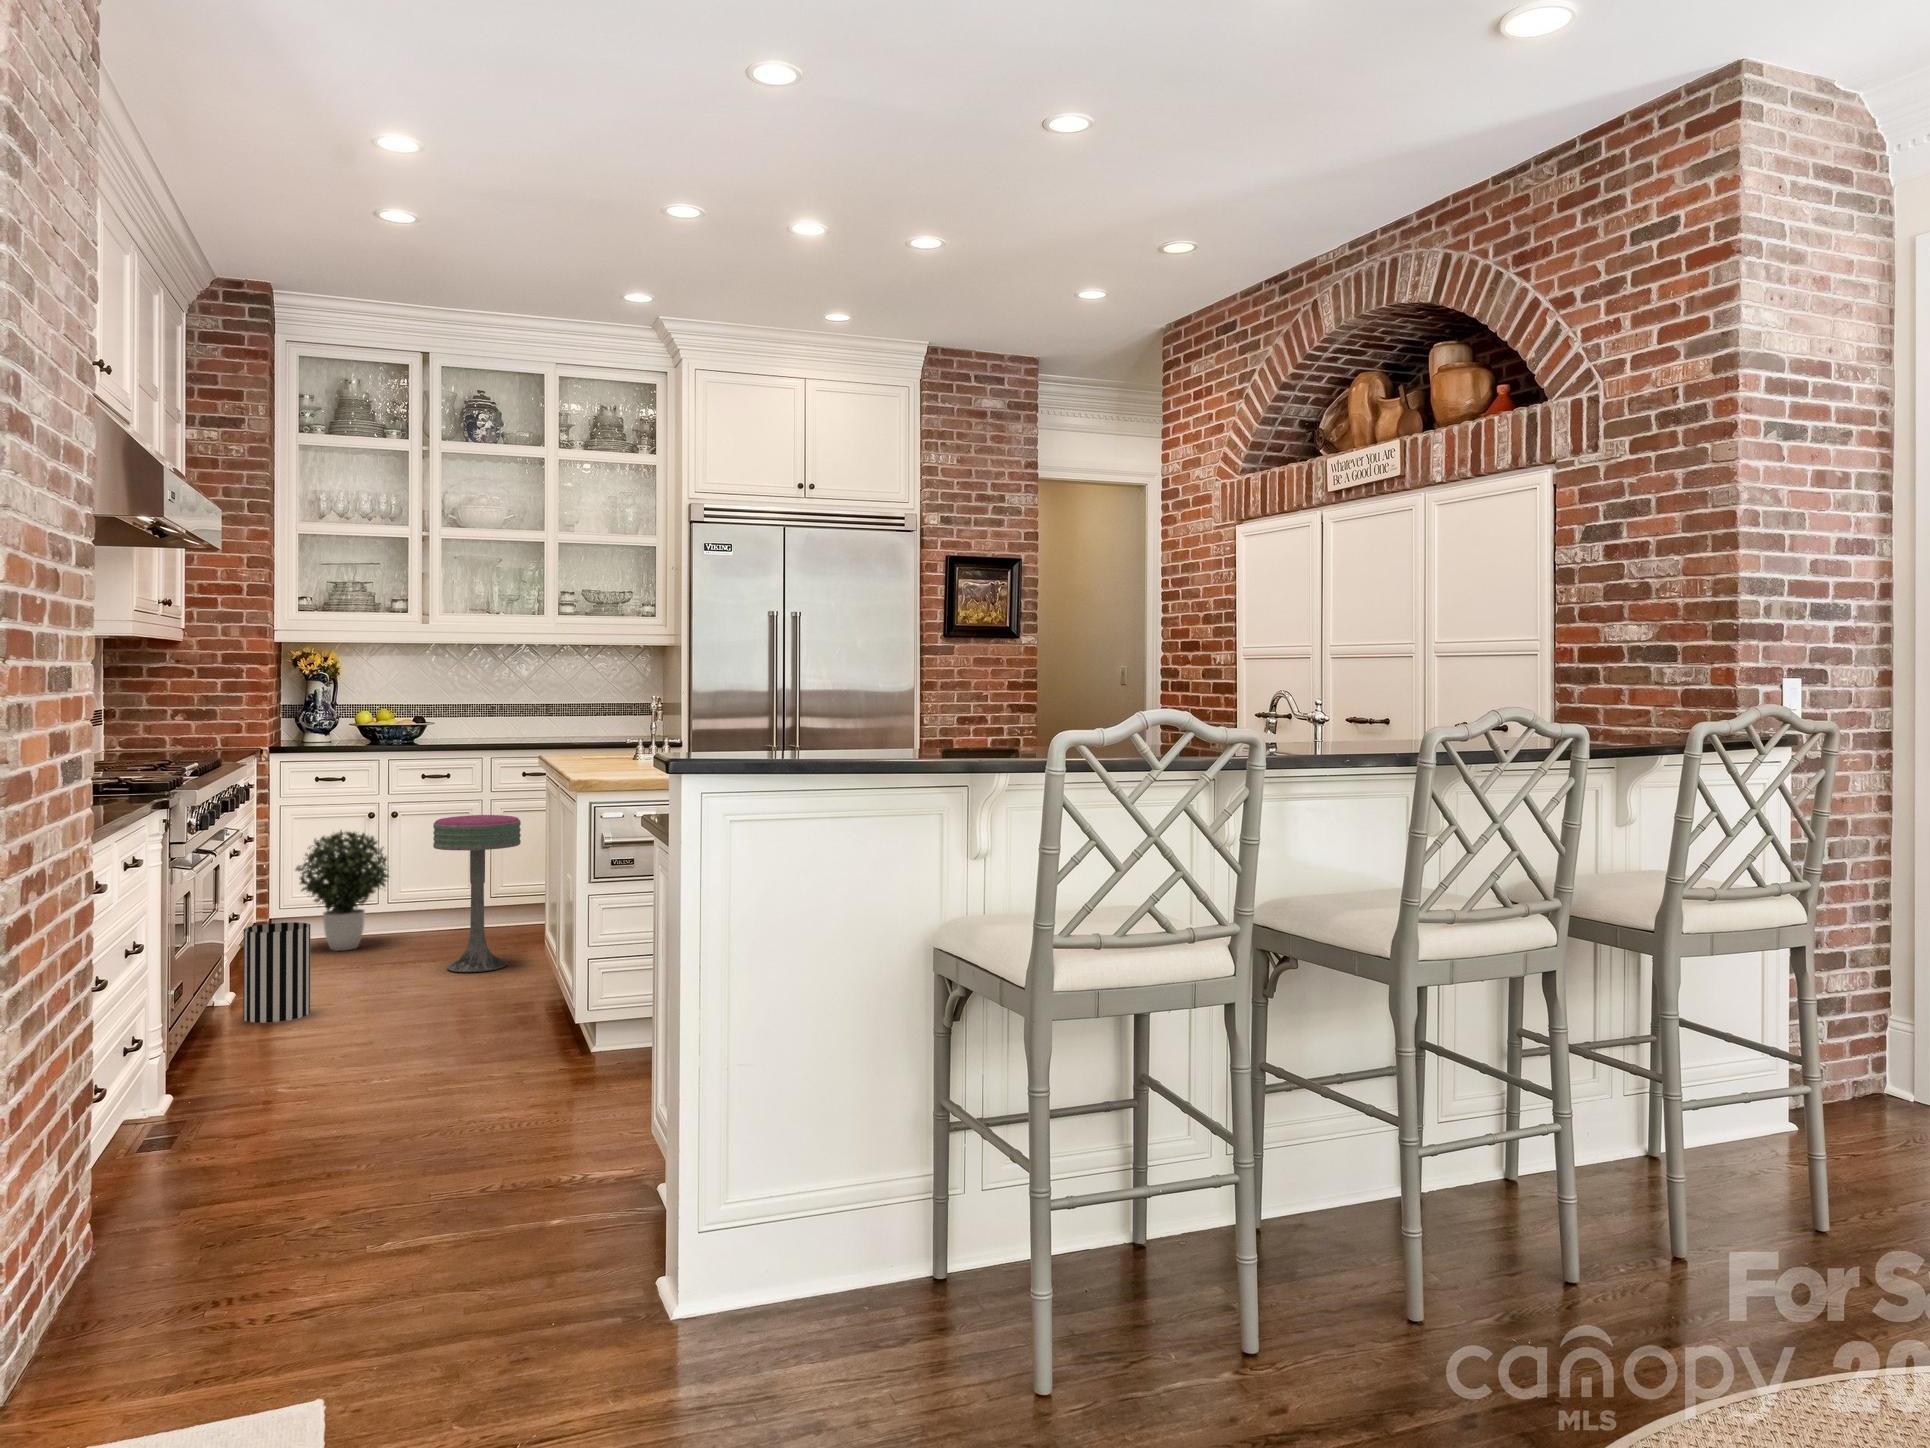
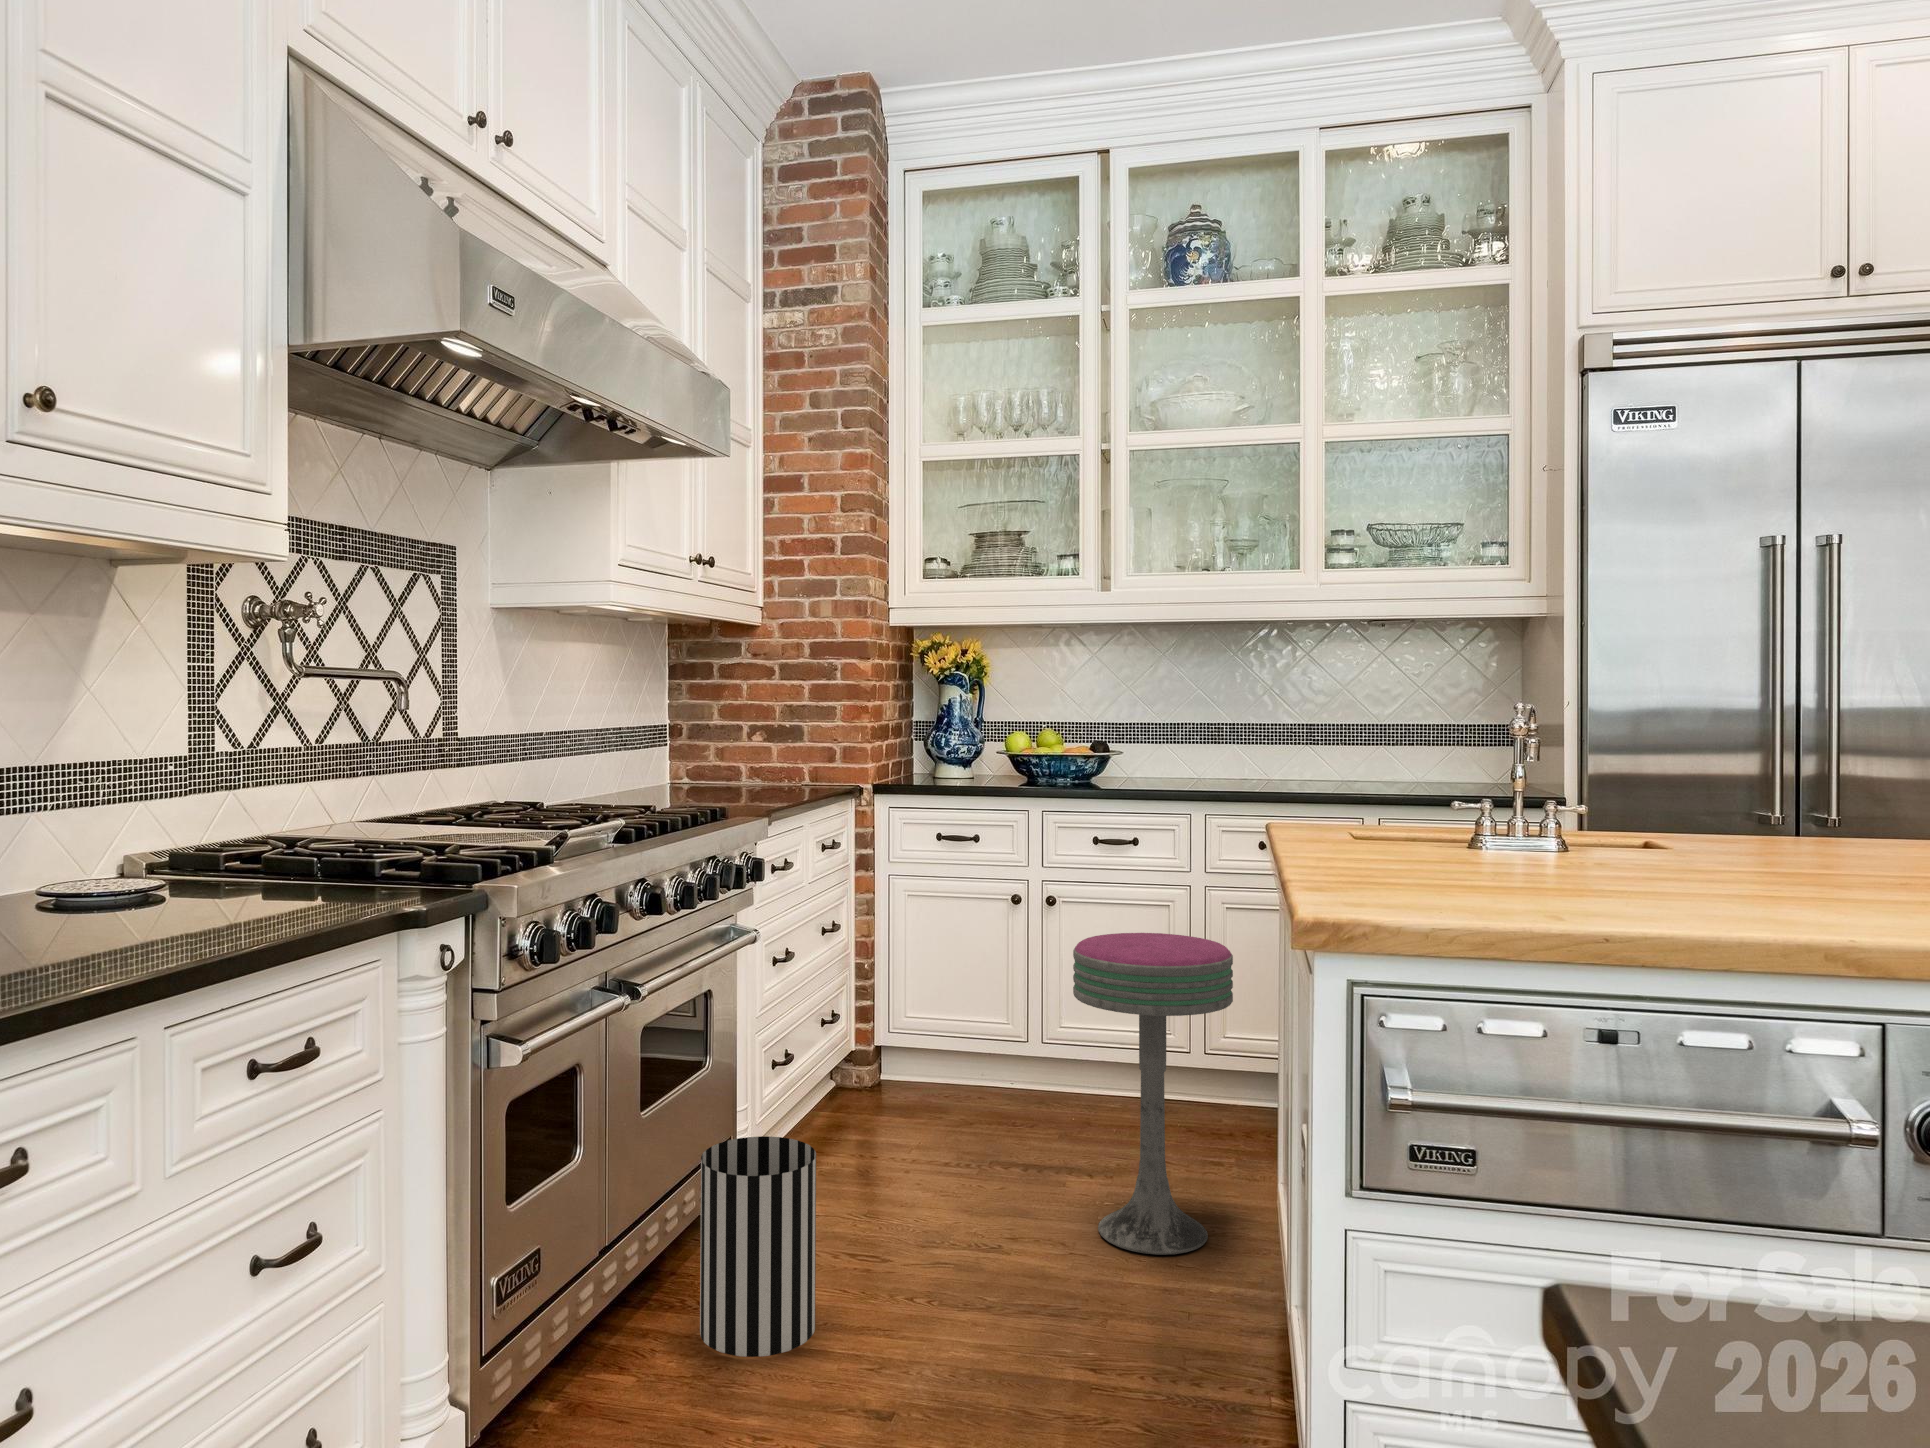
potted plant: present [296,831,389,951] -> none [895,923,1036,1126]

